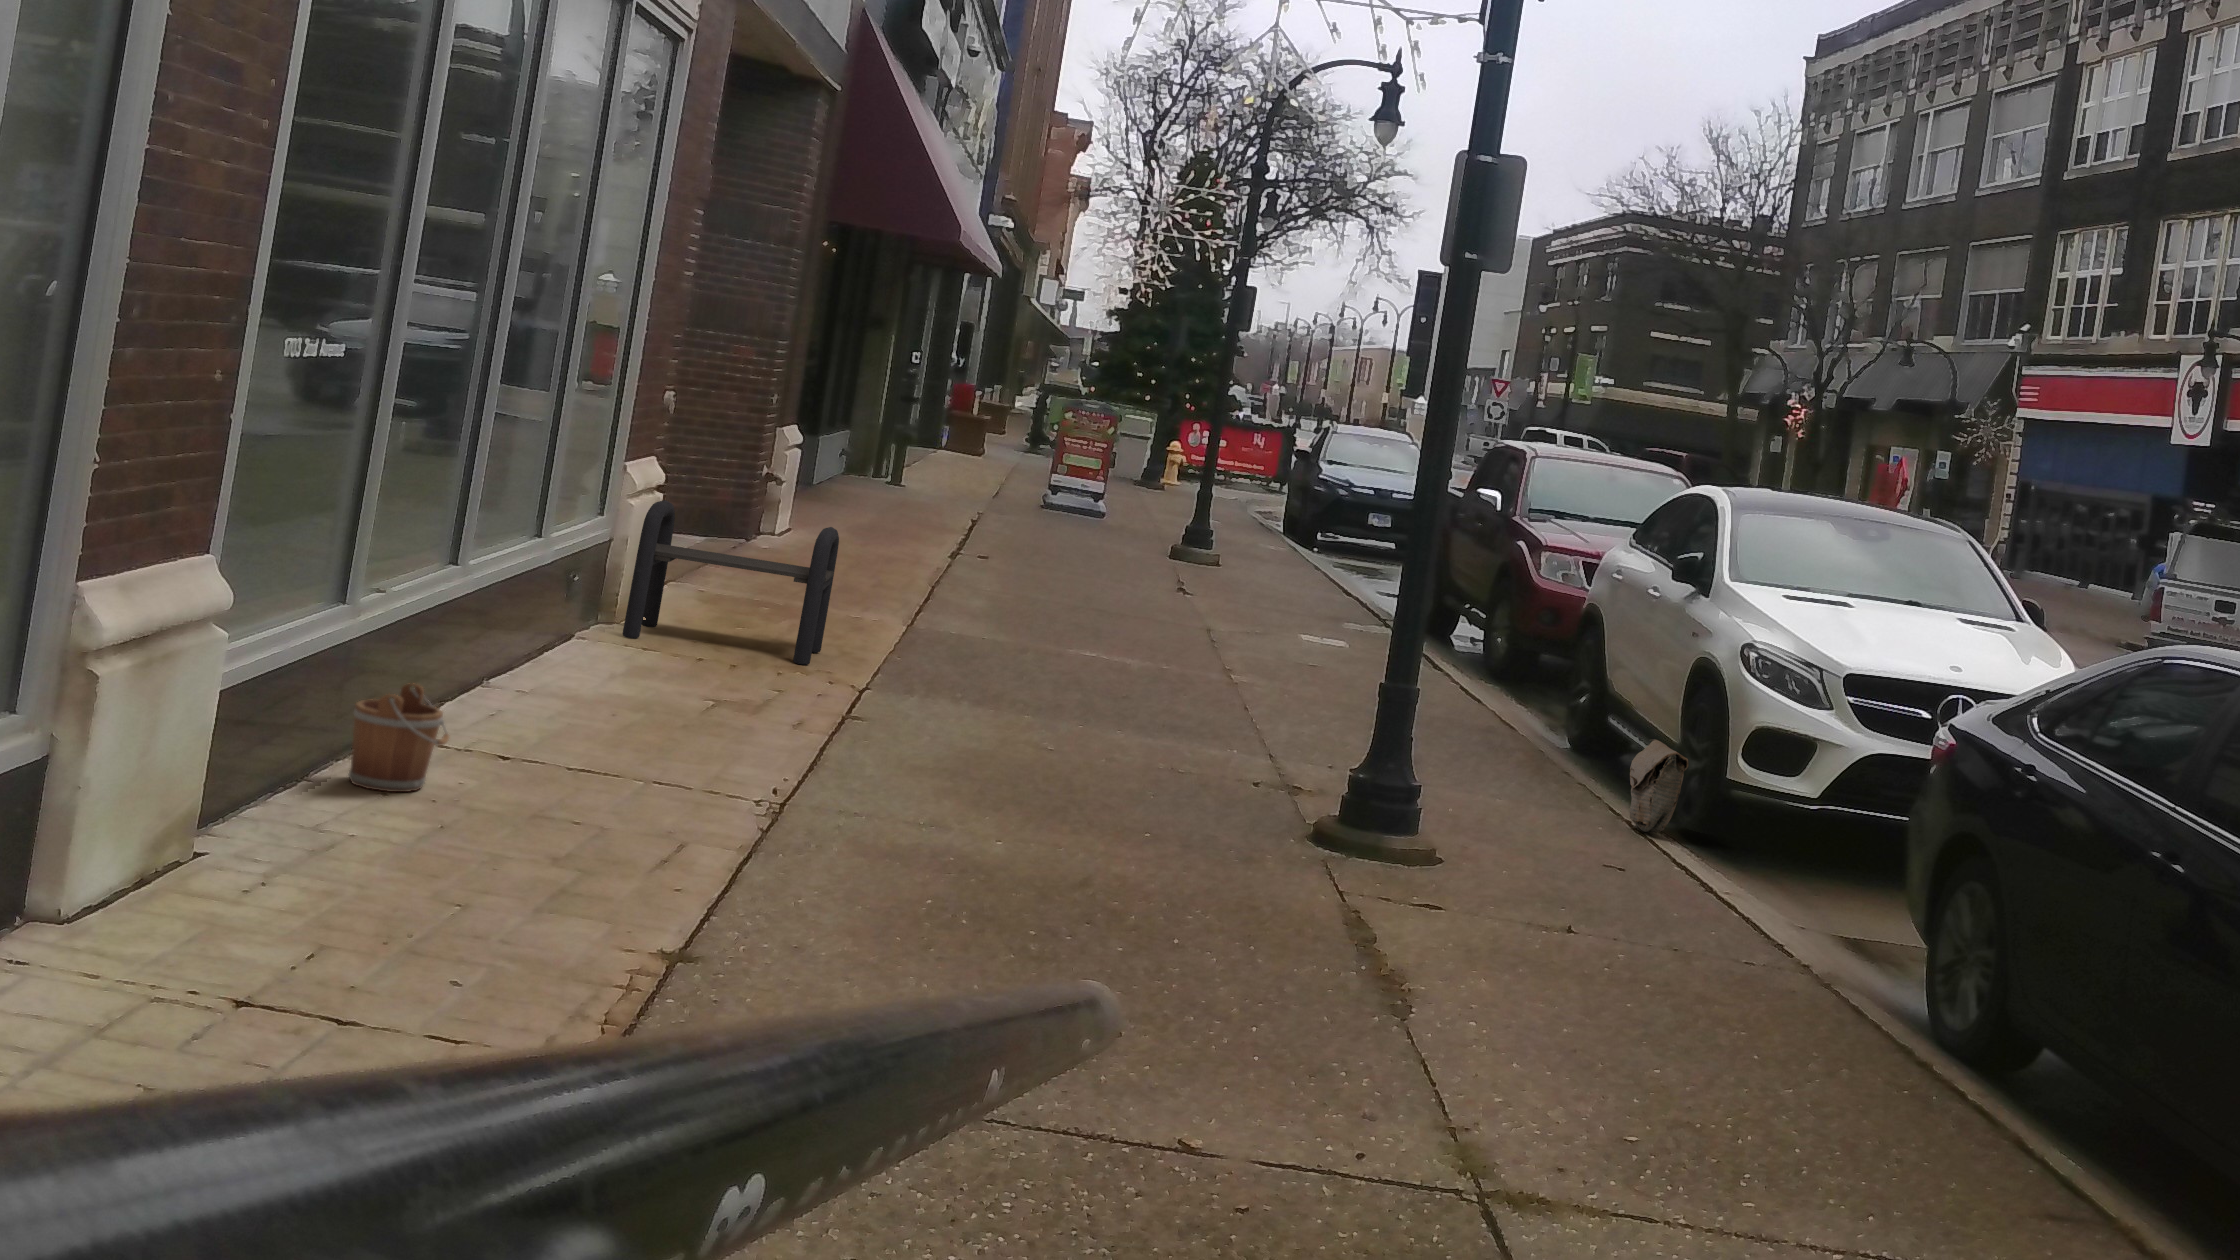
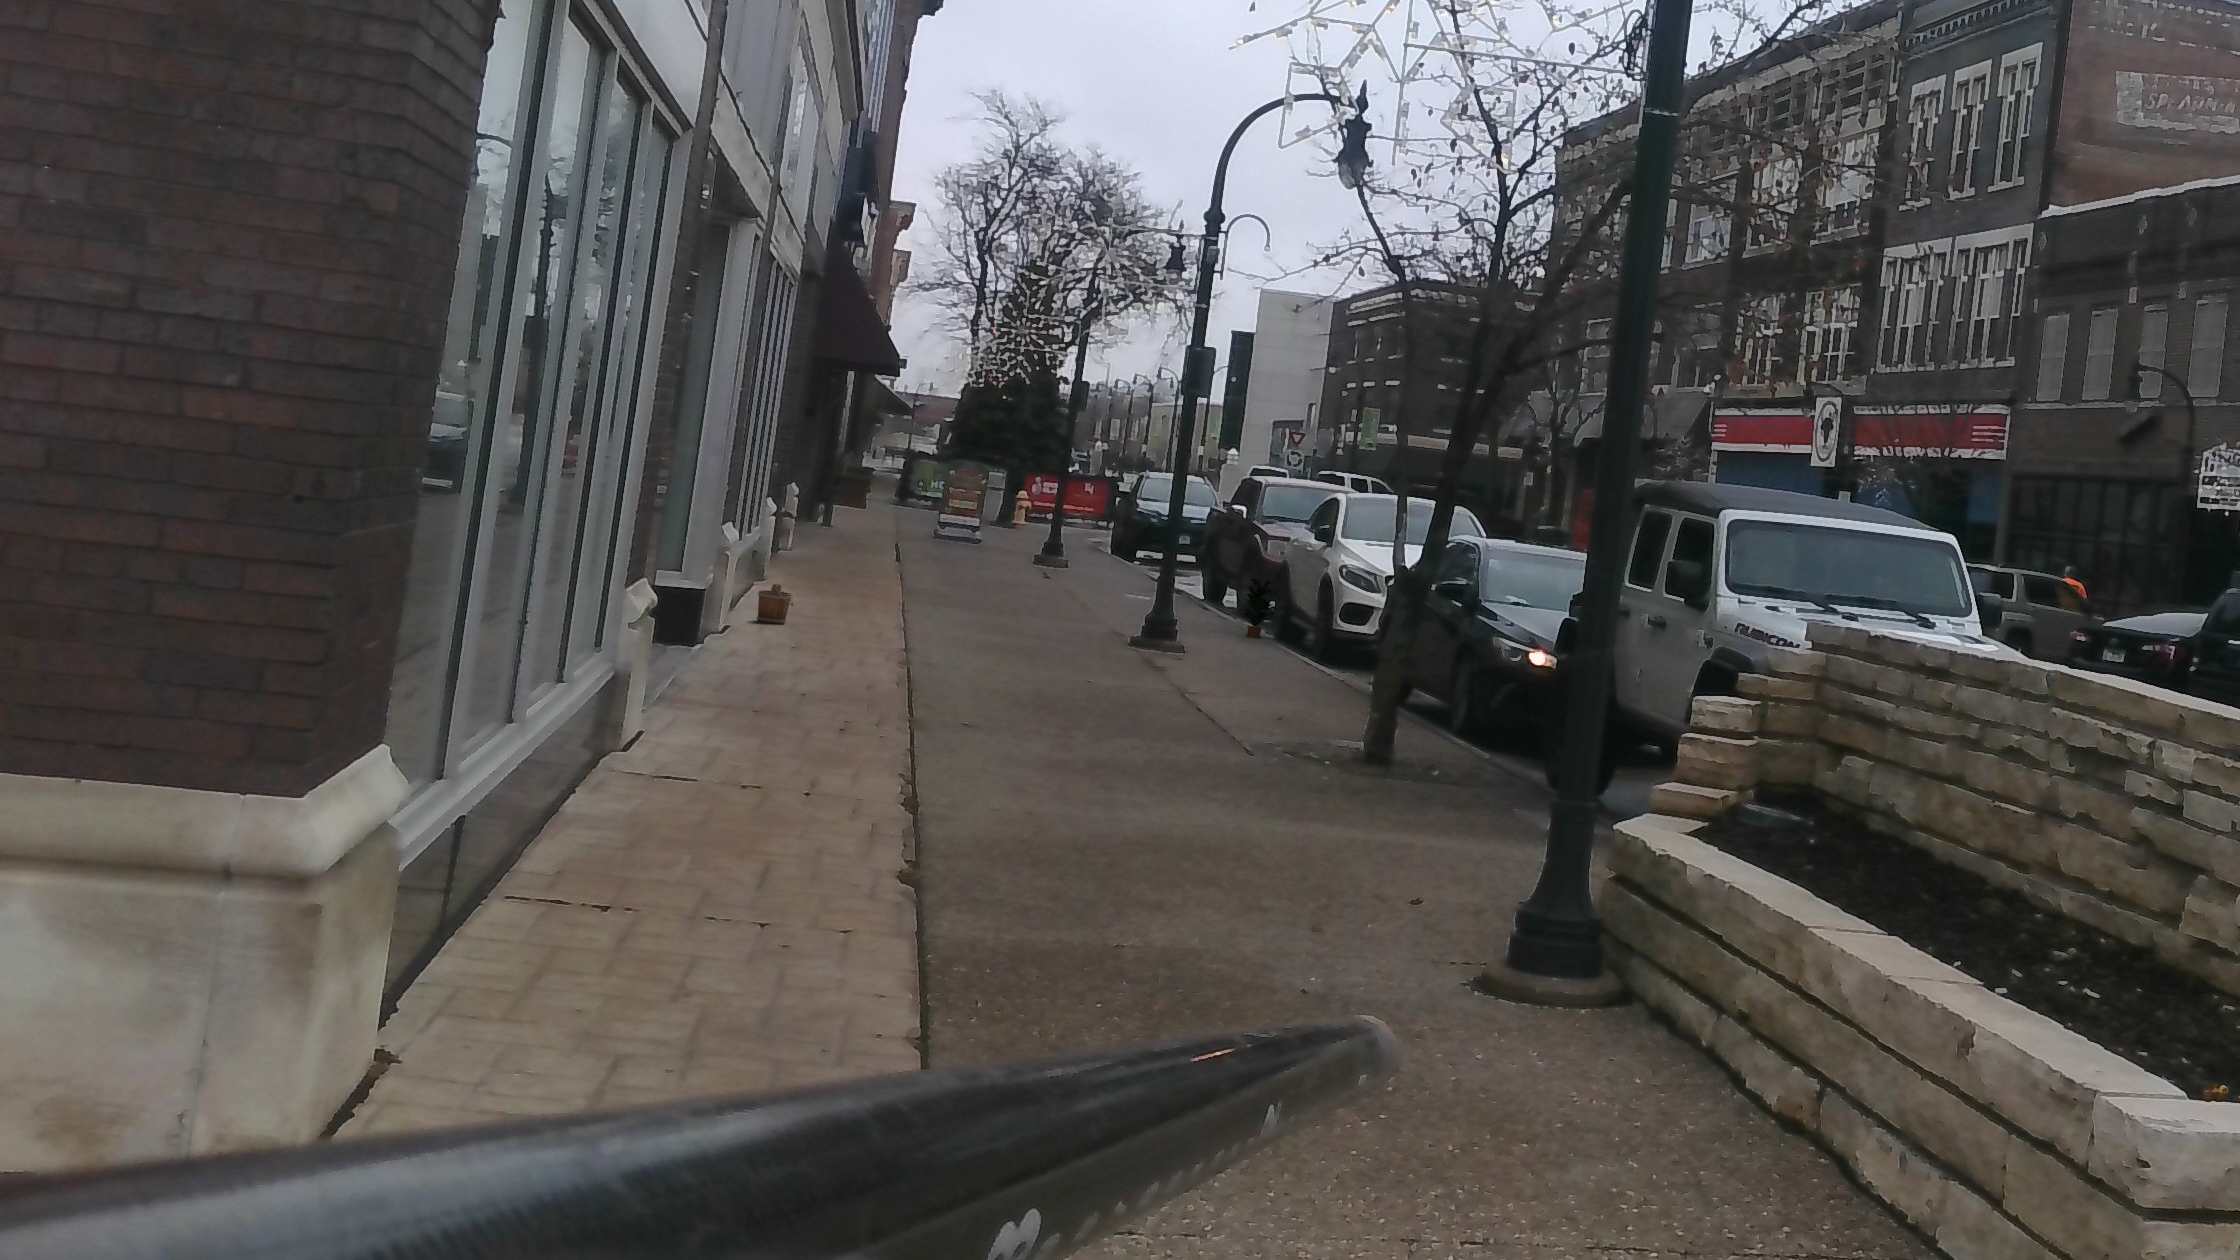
bench: present [622,500,839,665] -> none [784,522,890,601]
potted plant: none [1510,640,1578,755] -> present [1243,579,1277,638]
bag: present [1630,739,1688,832] -> none [1291,615,1317,657]

